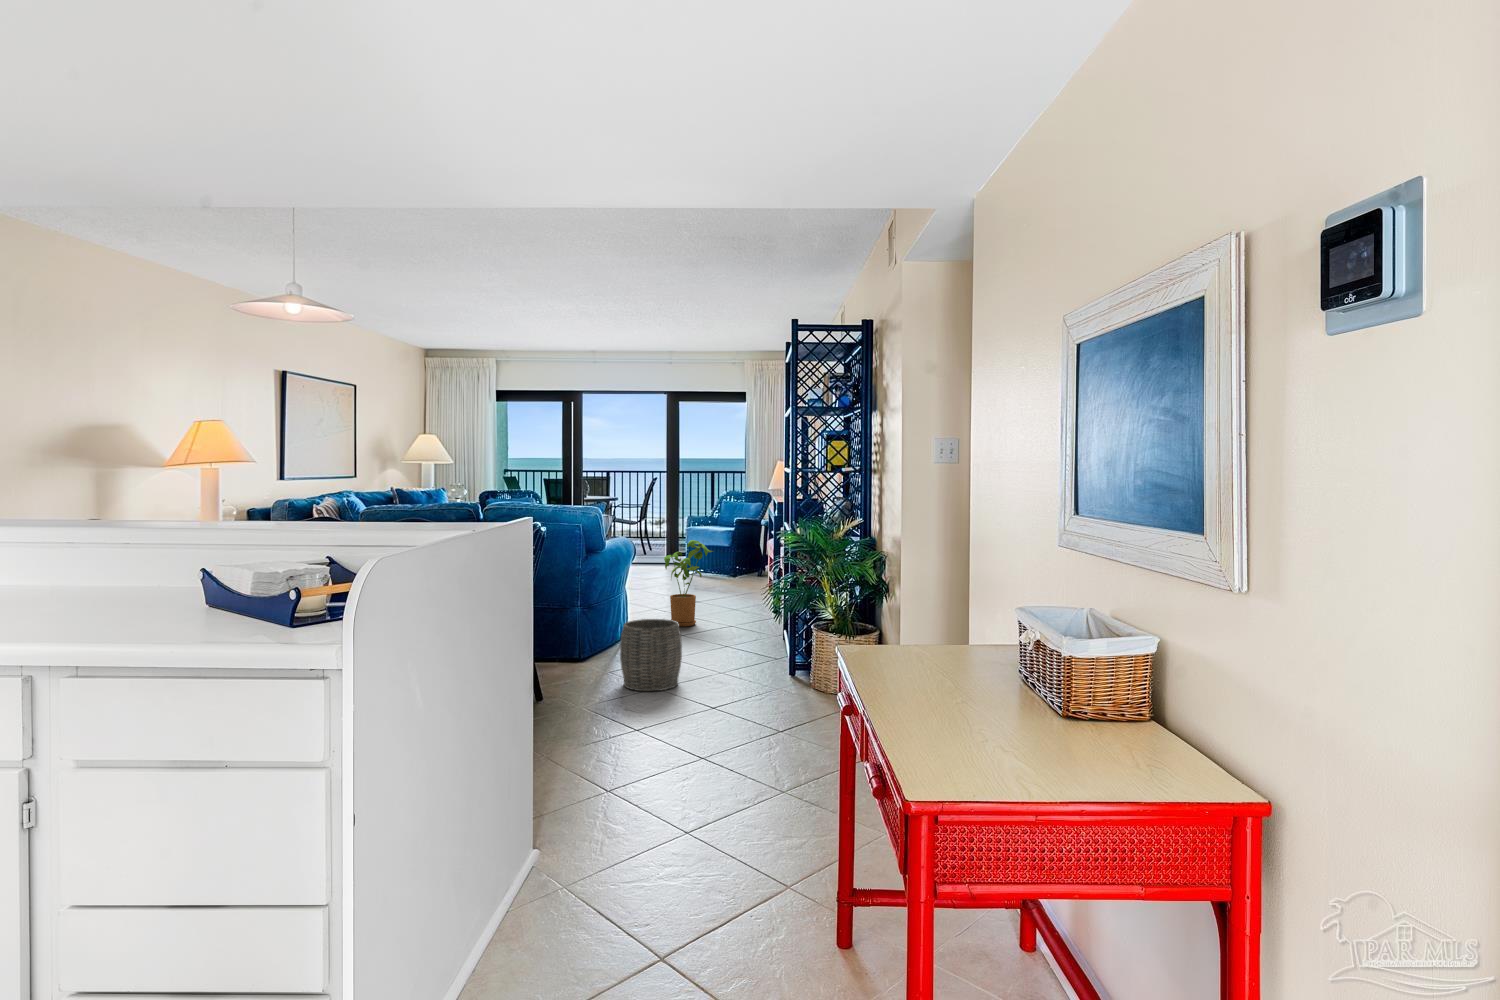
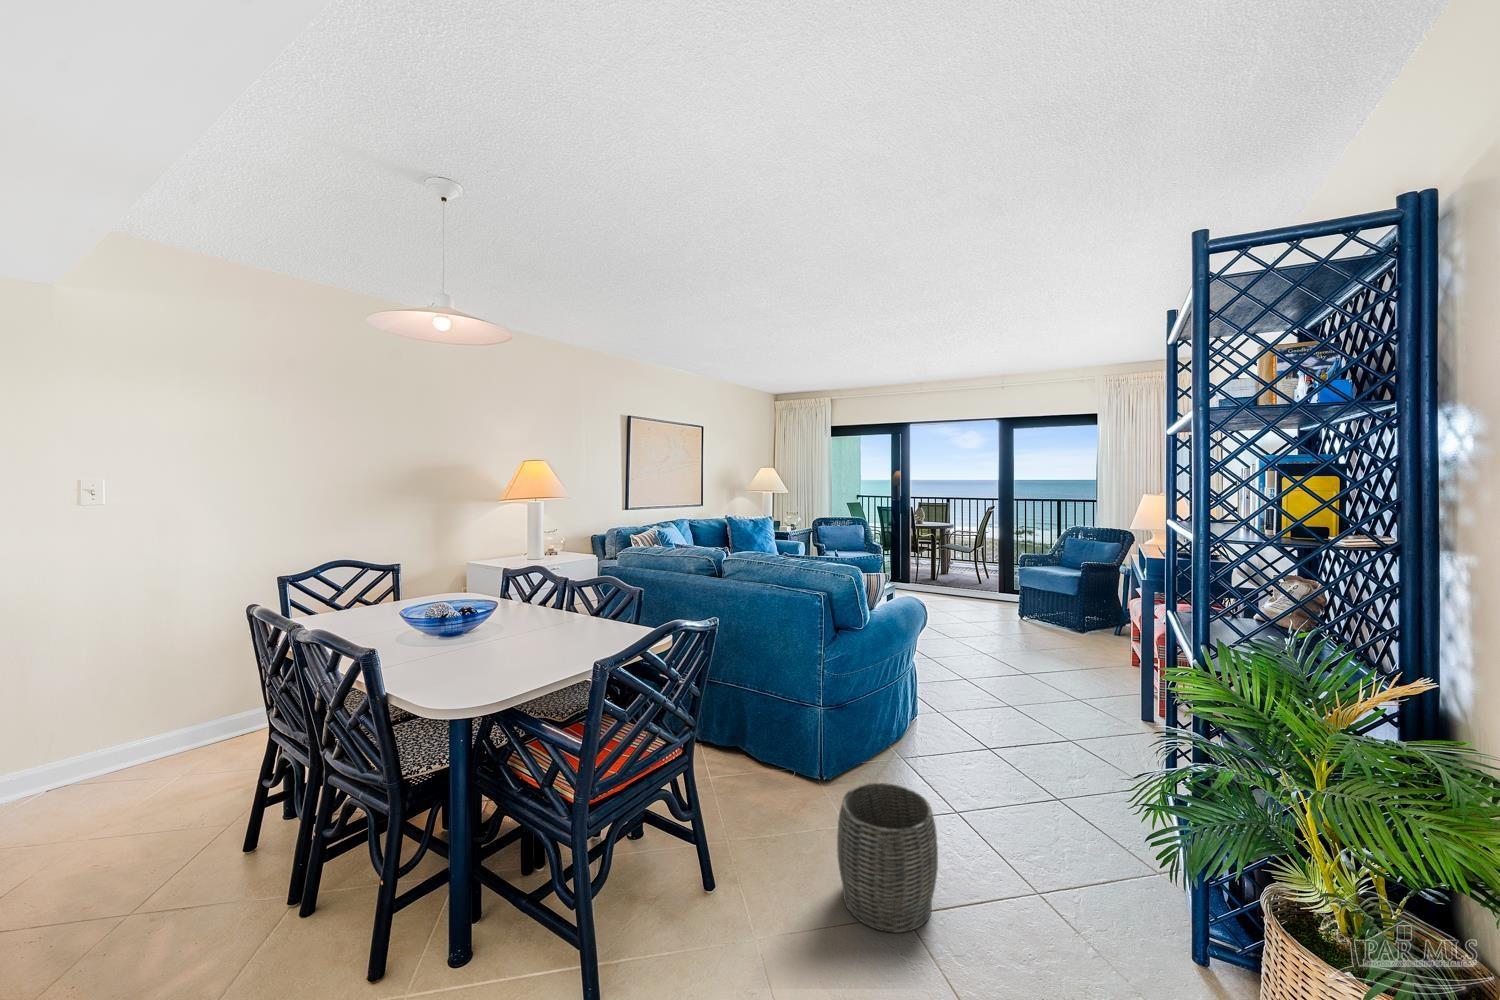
house plant: present [664,540,712,626] -> none [962,619,1033,734]

